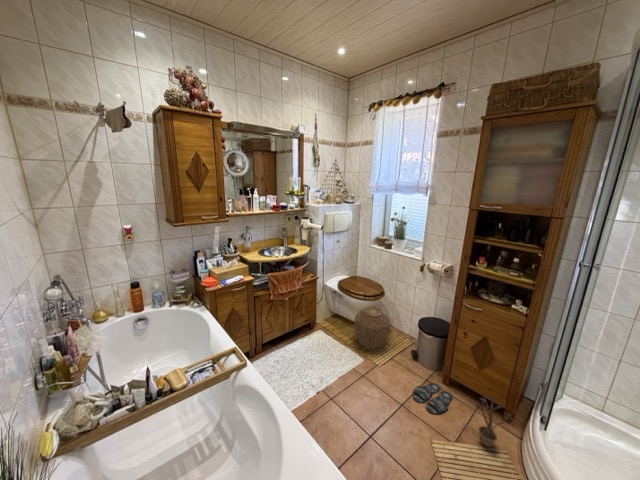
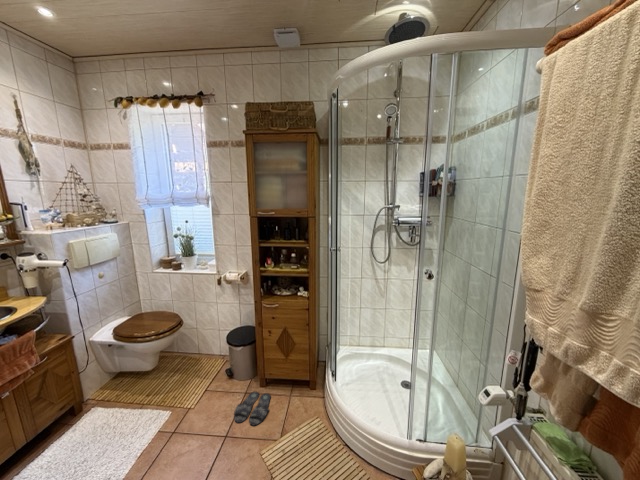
woven basket: present [354,307,390,349] -> none [147,342,197,395]
decorative plant: present [464,396,514,446] -> none [282,378,319,424]

